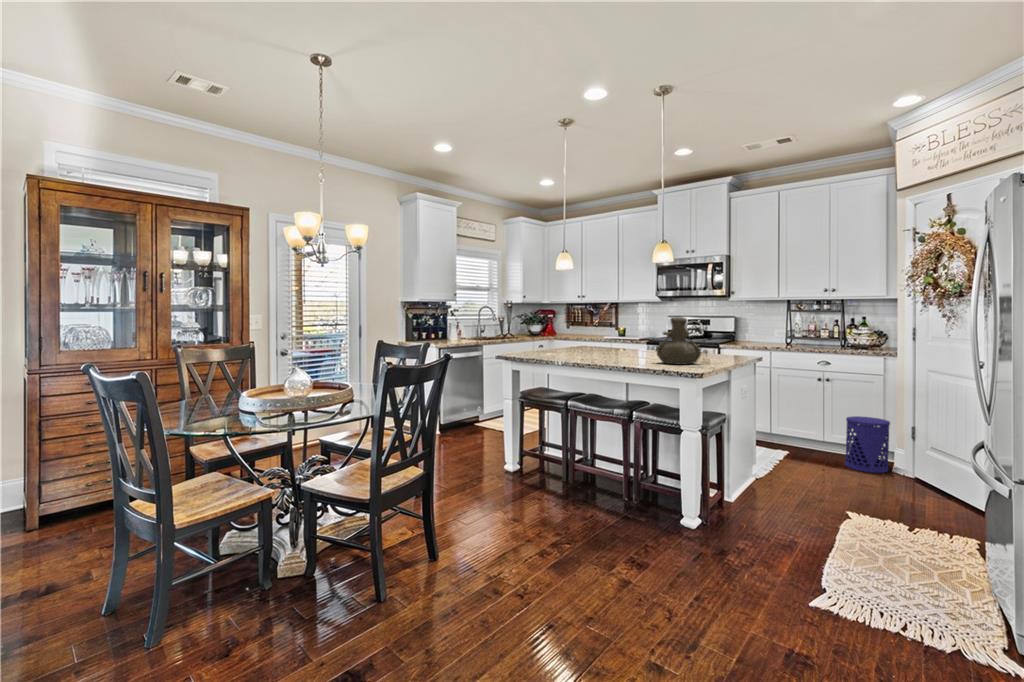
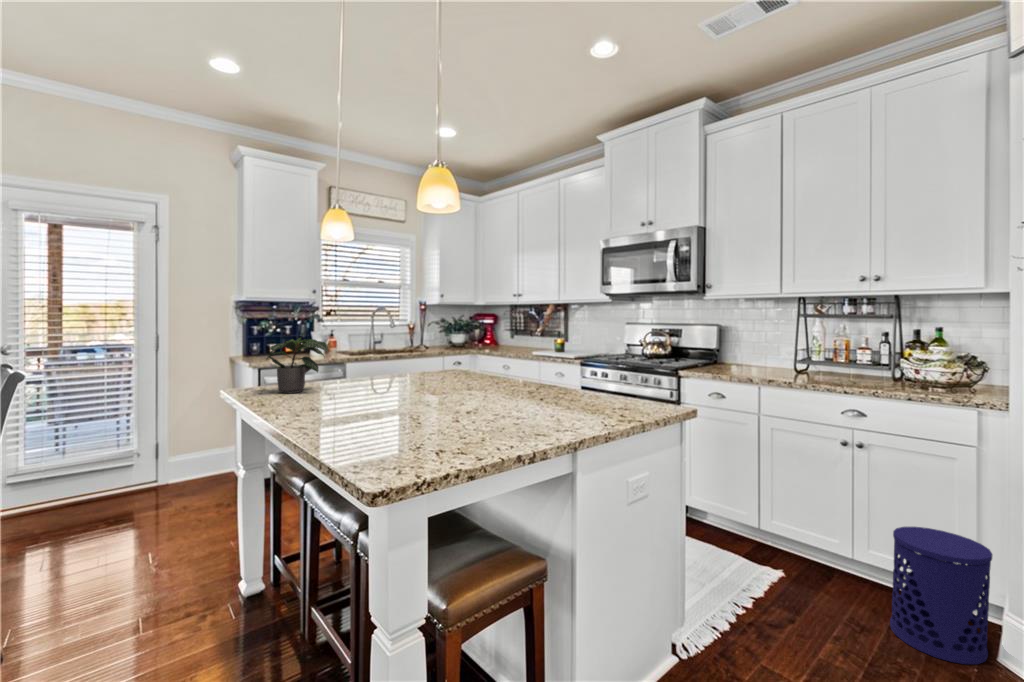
vase: present [655,317,702,364] -> none [369,325,466,444]
potted plant: none [528,325,566,356] -> present [267,338,328,393]

